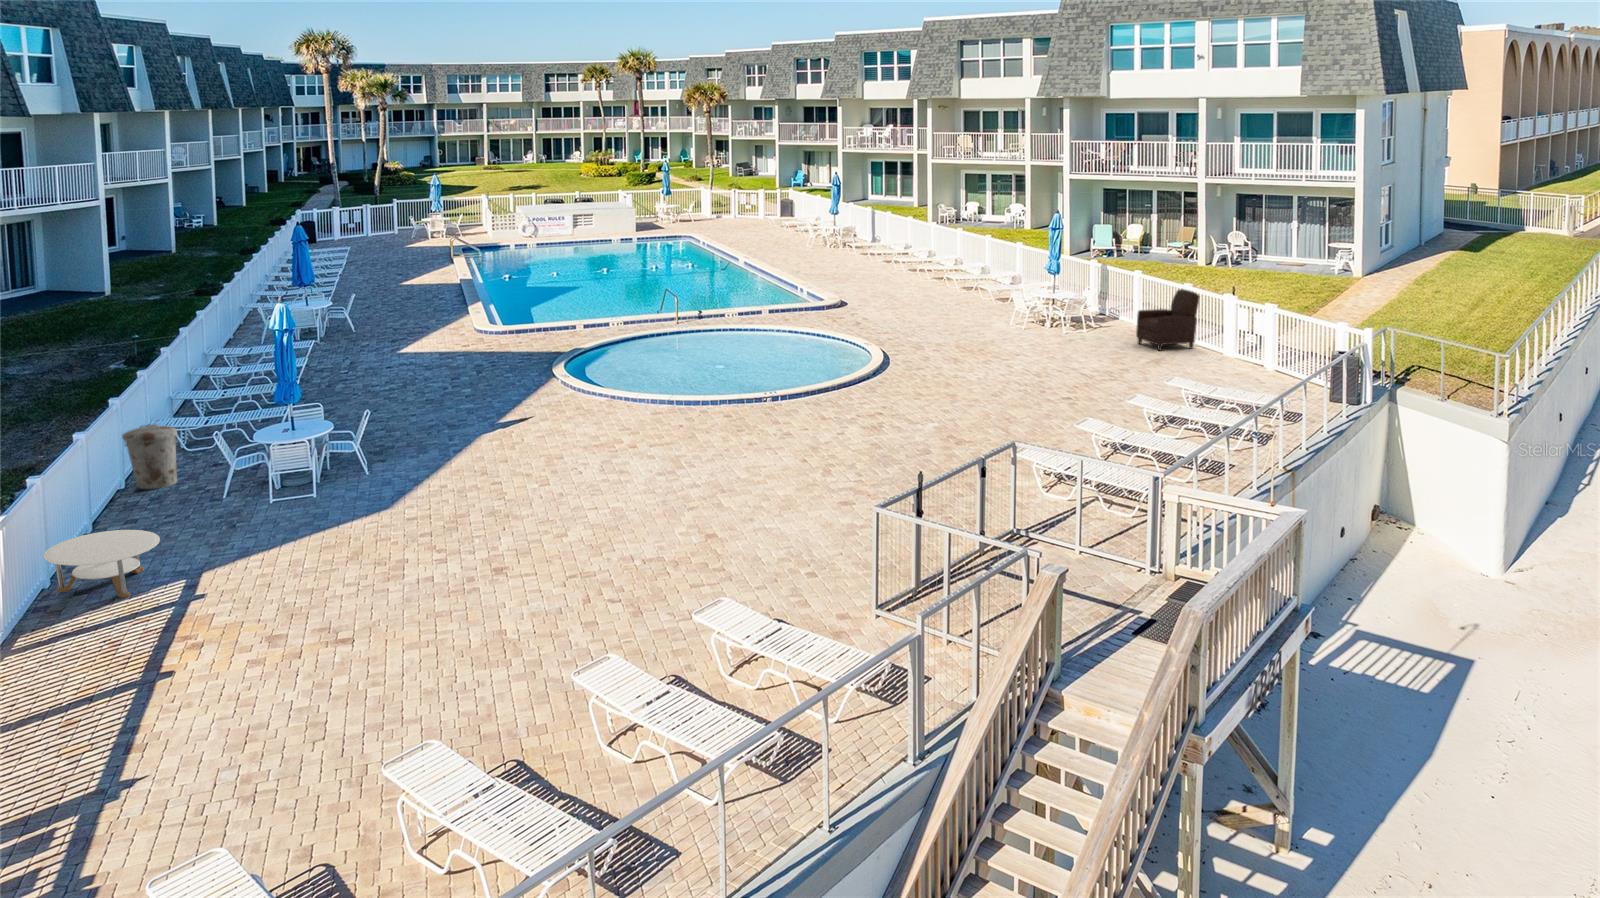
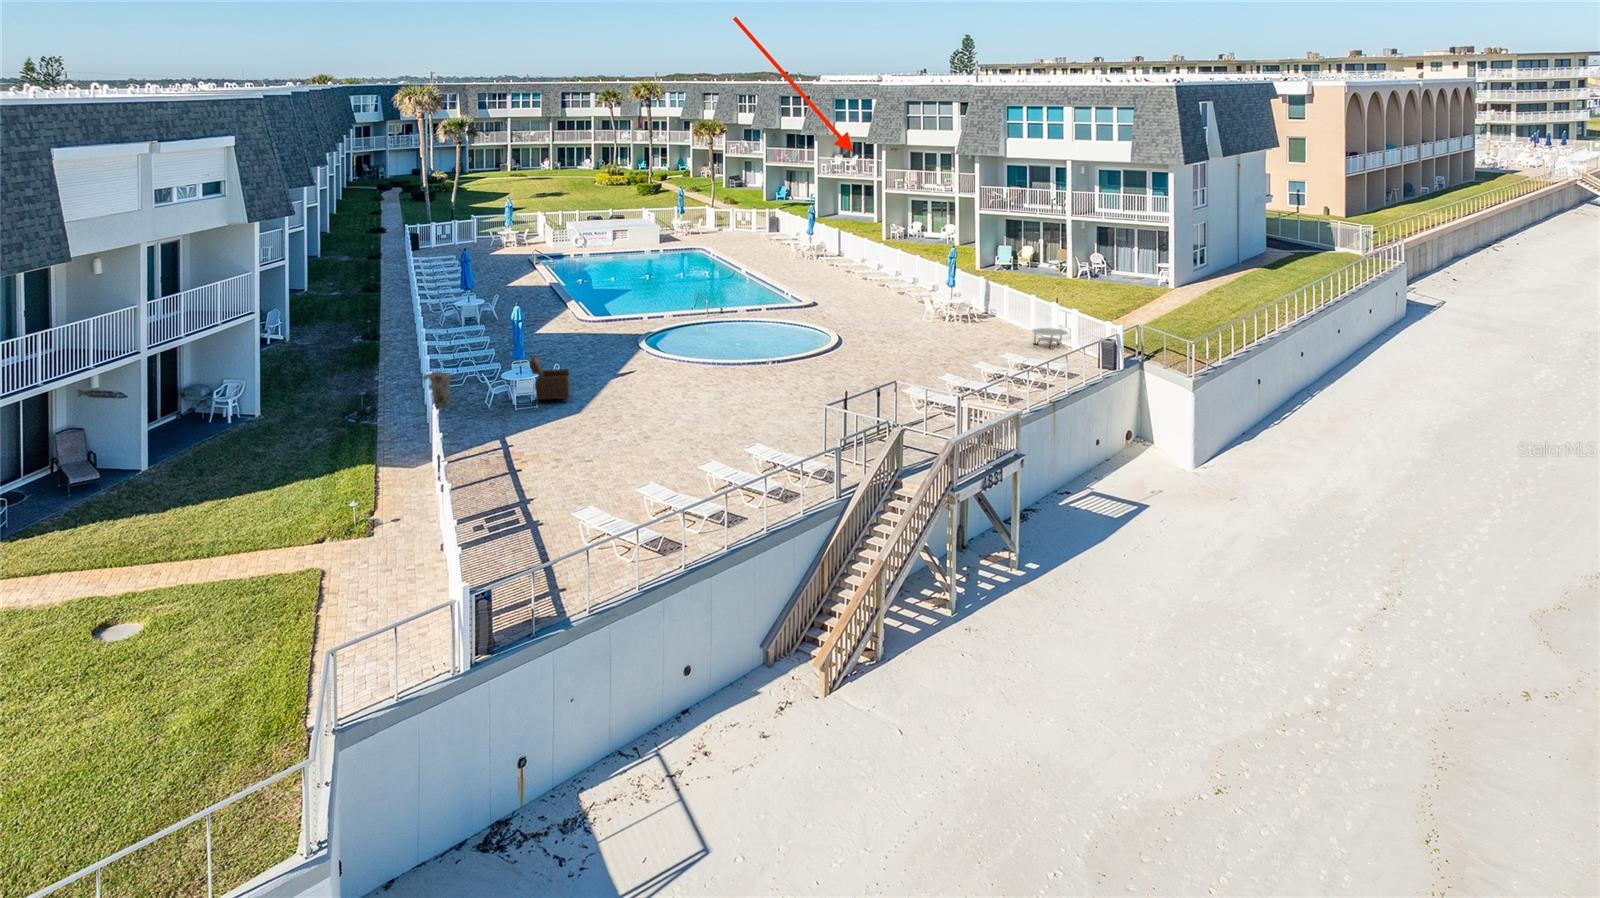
chair: present [1136,289,1200,351] -> present [530,356,570,403]
round table: present [44,530,160,598] -> present [1032,328,1068,349]

